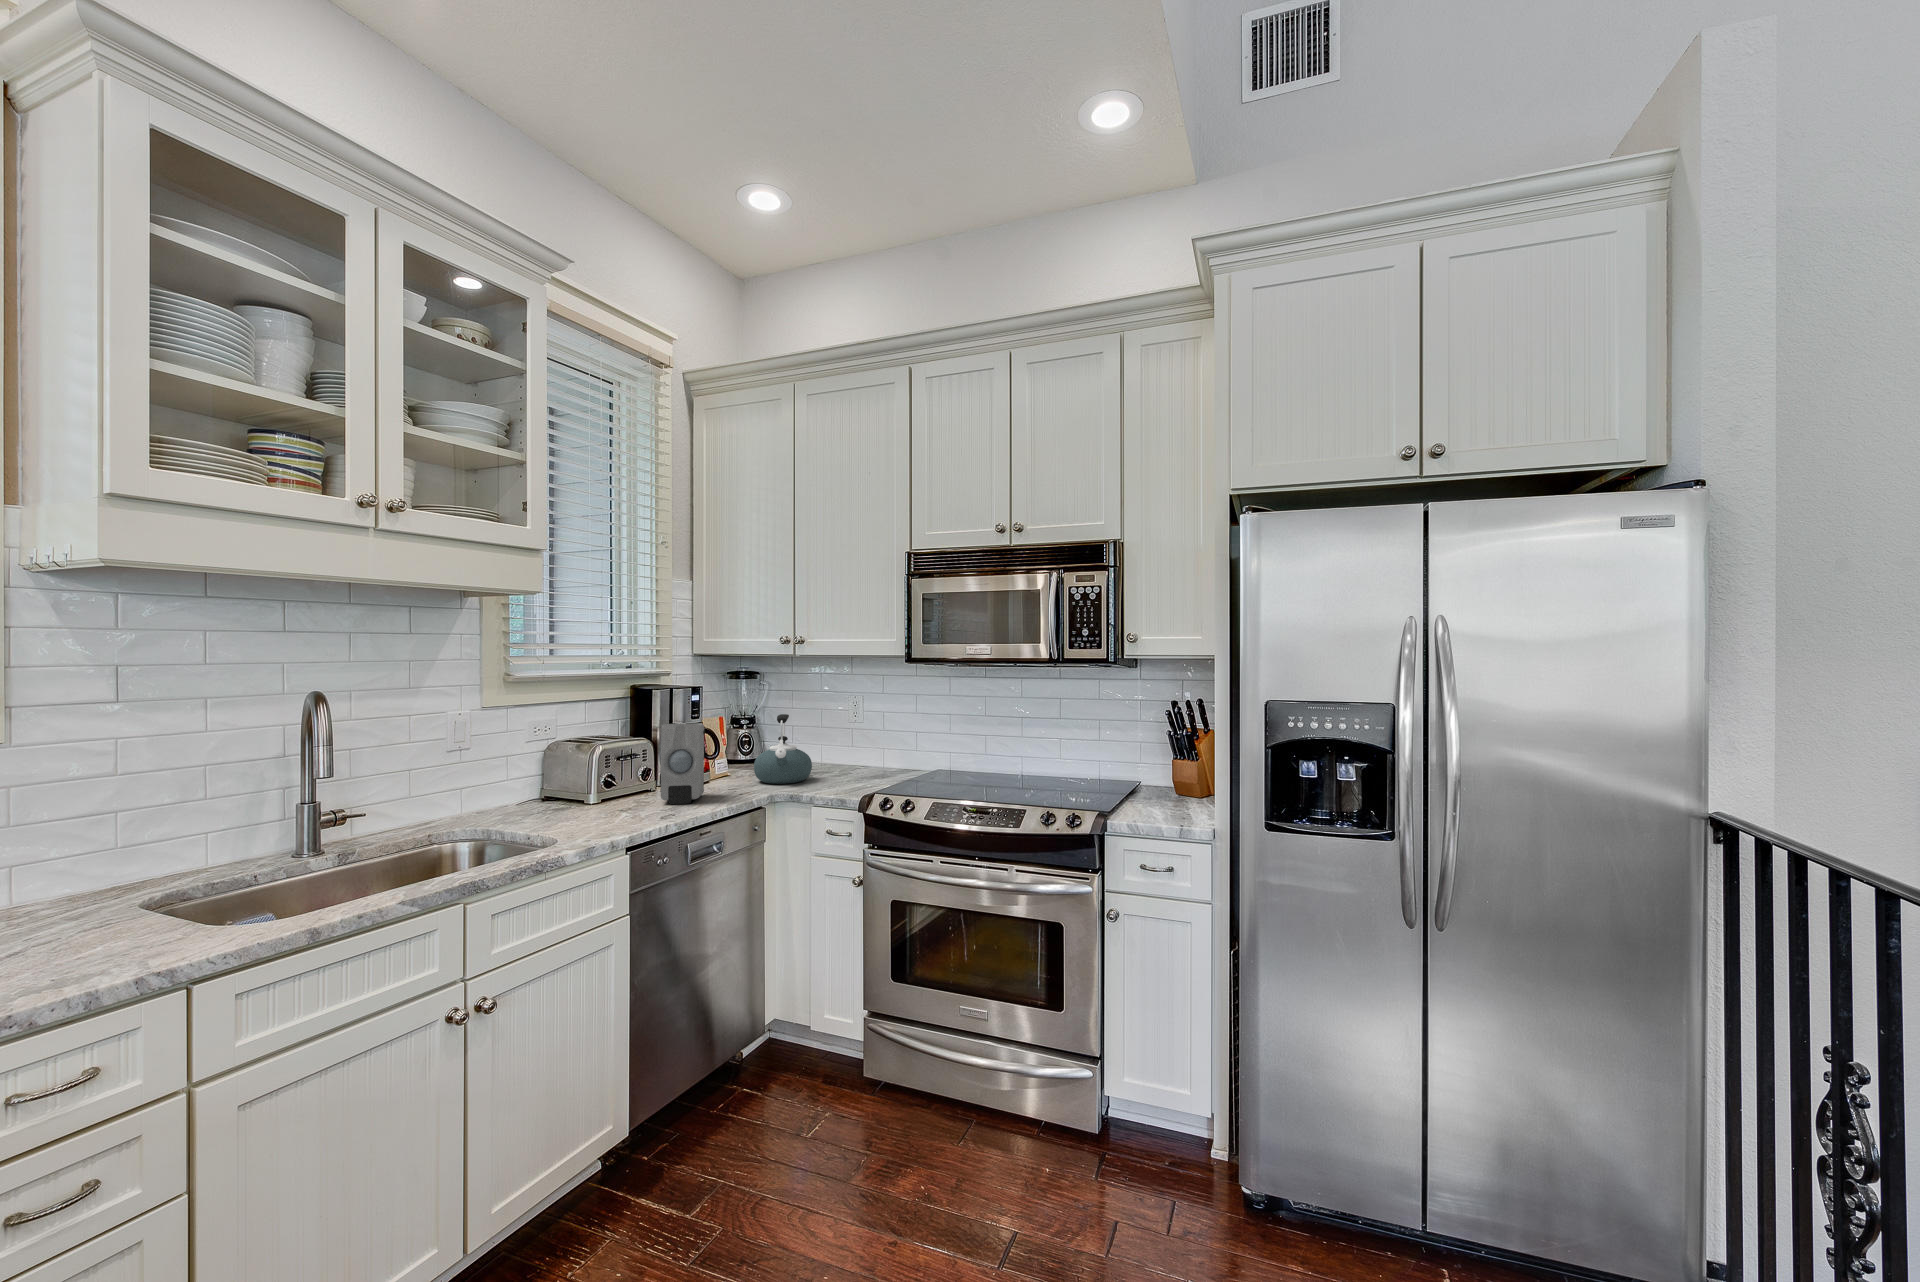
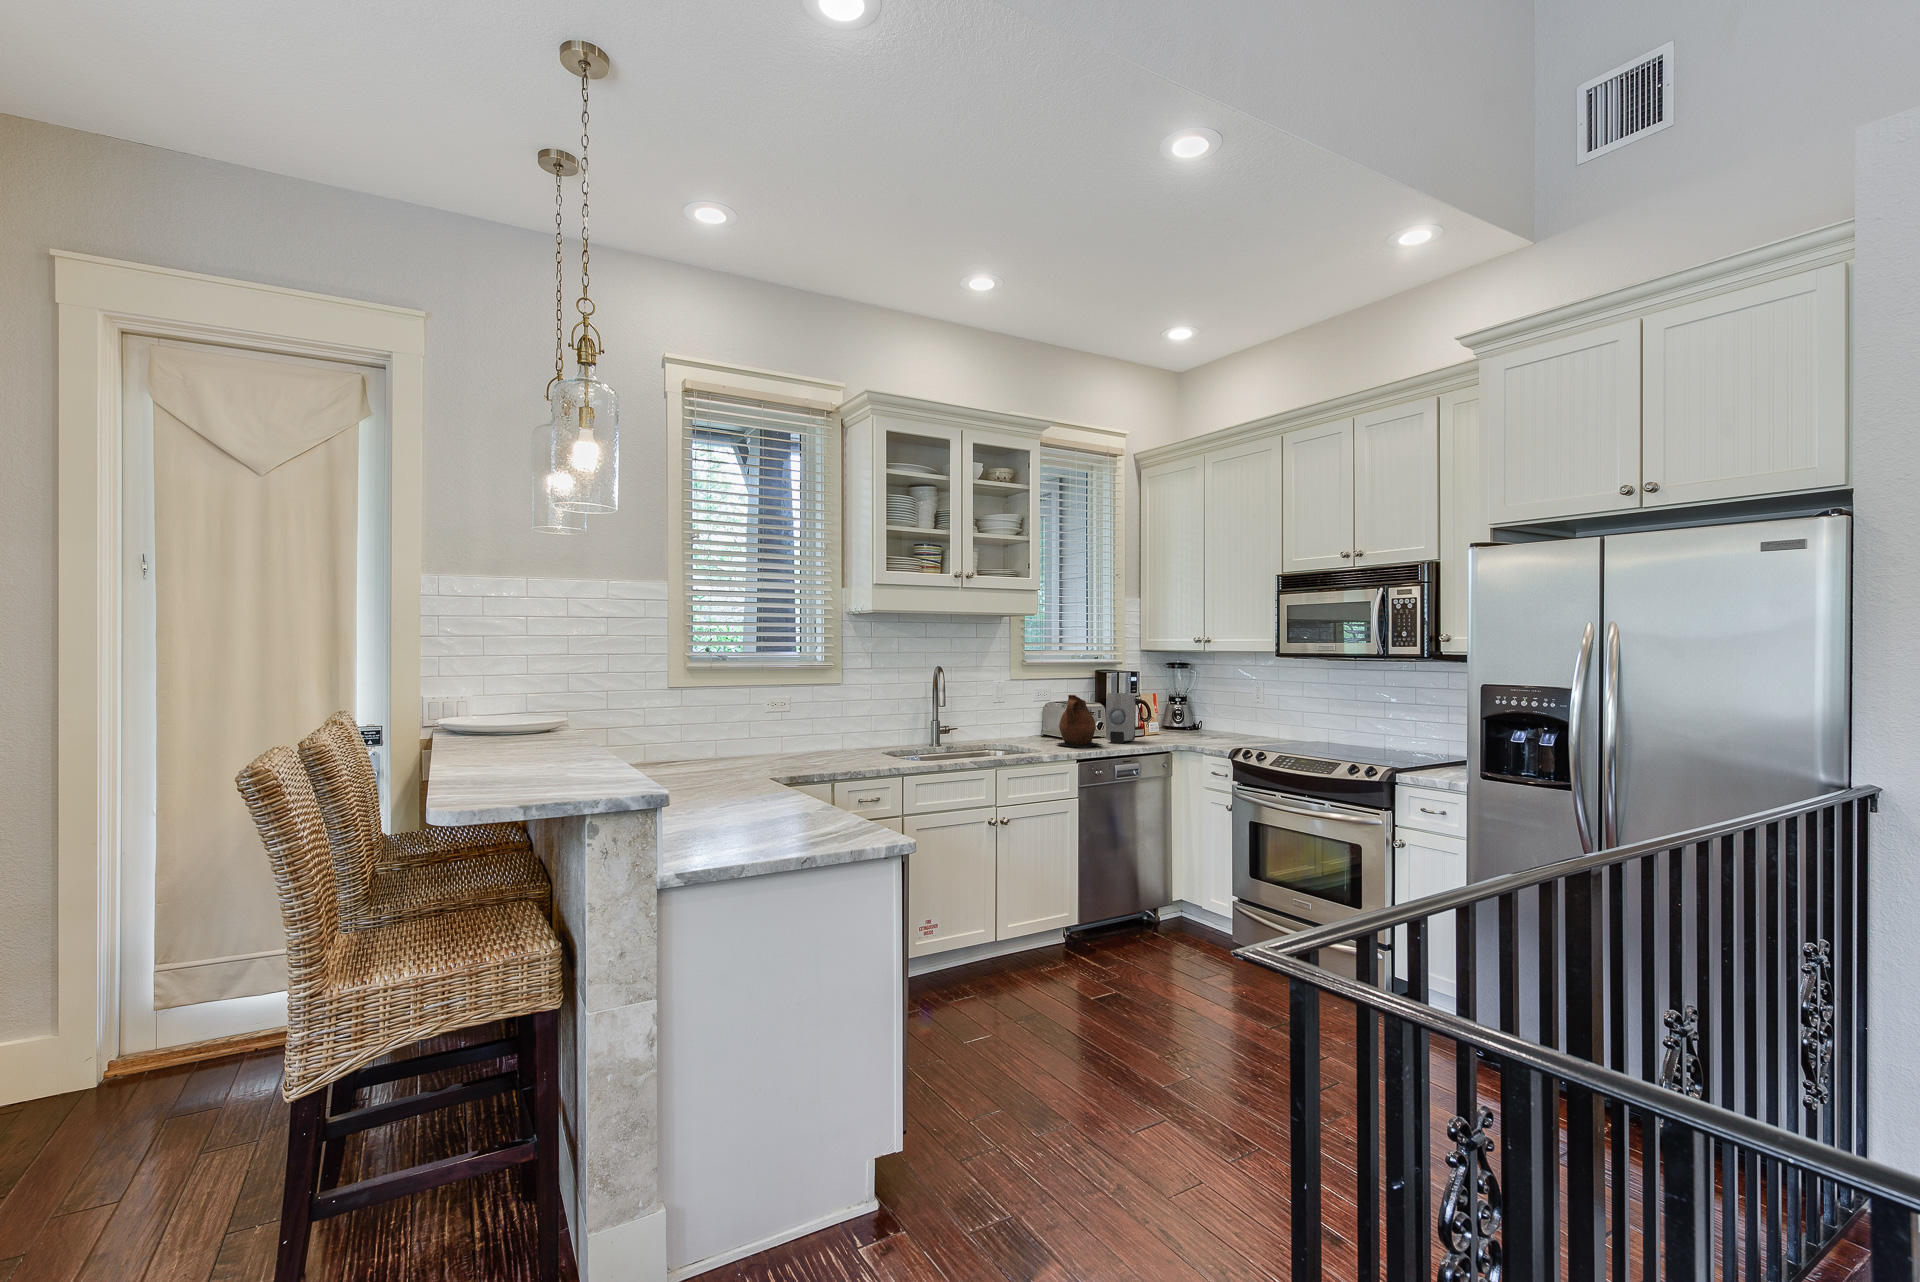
kettle: present [754,714,812,784] -> none [1173,693,1213,740]
ceramic pitcher: none [573,733,661,823] -> present [1057,695,1102,747]

